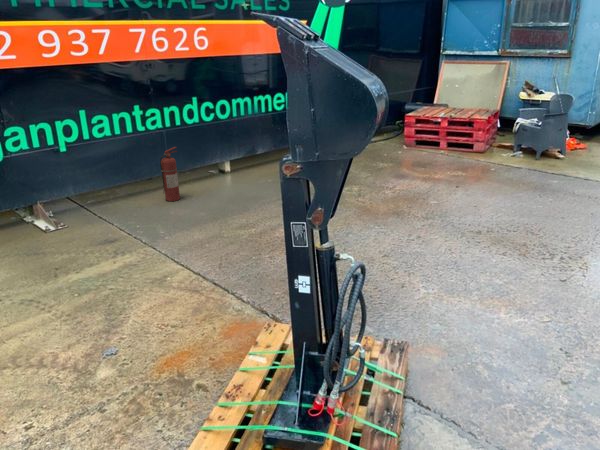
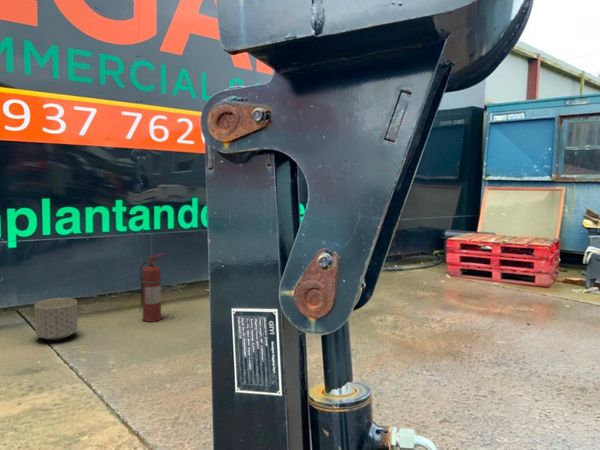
planter: none [89,188,123,220] -> present [35,298,78,340]

